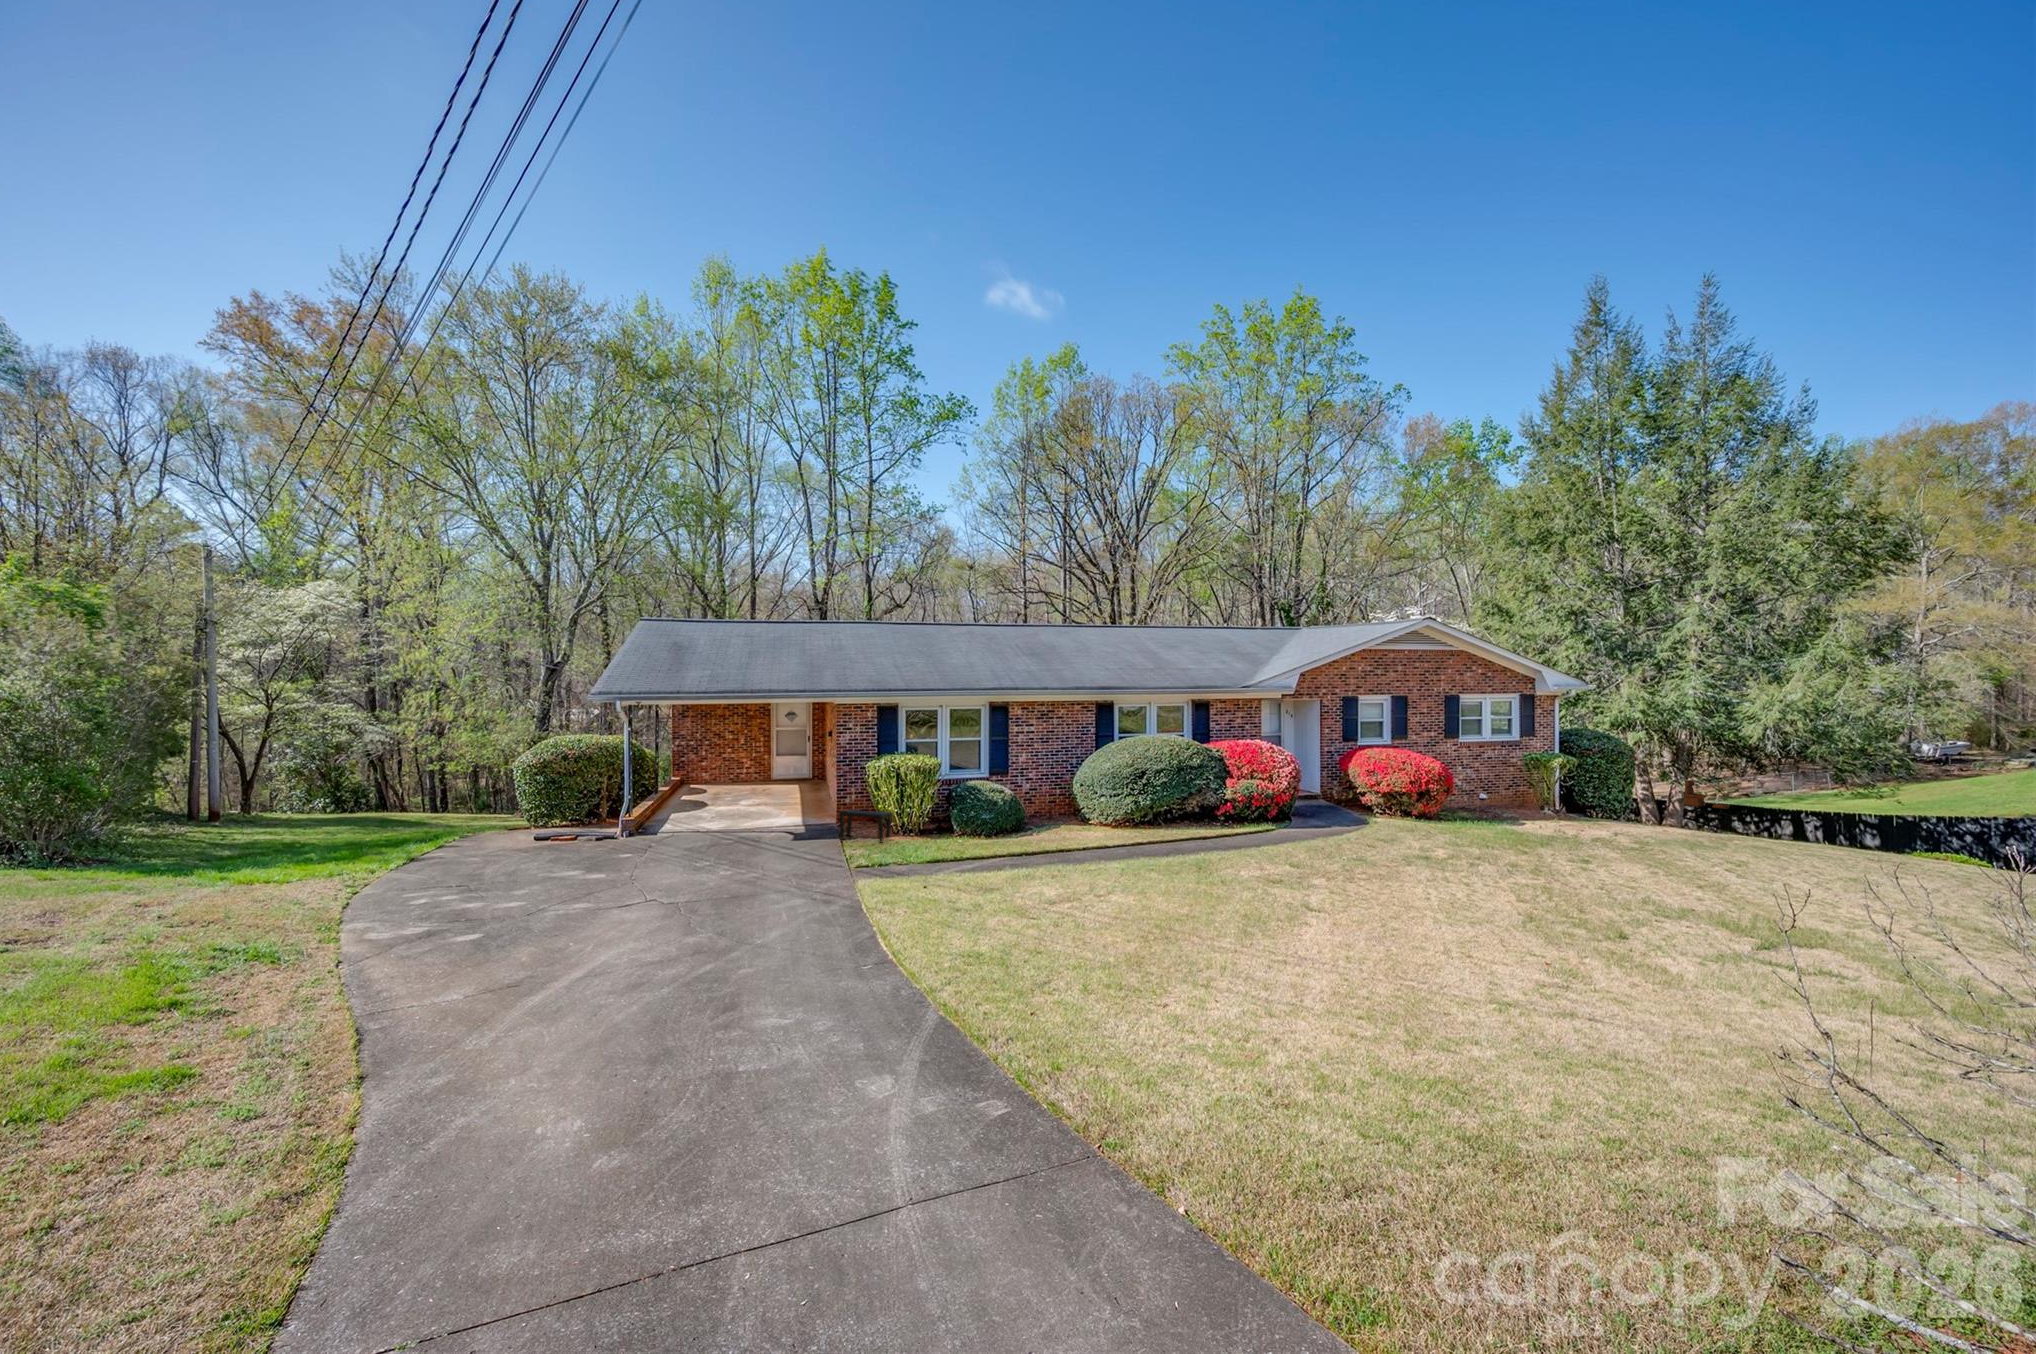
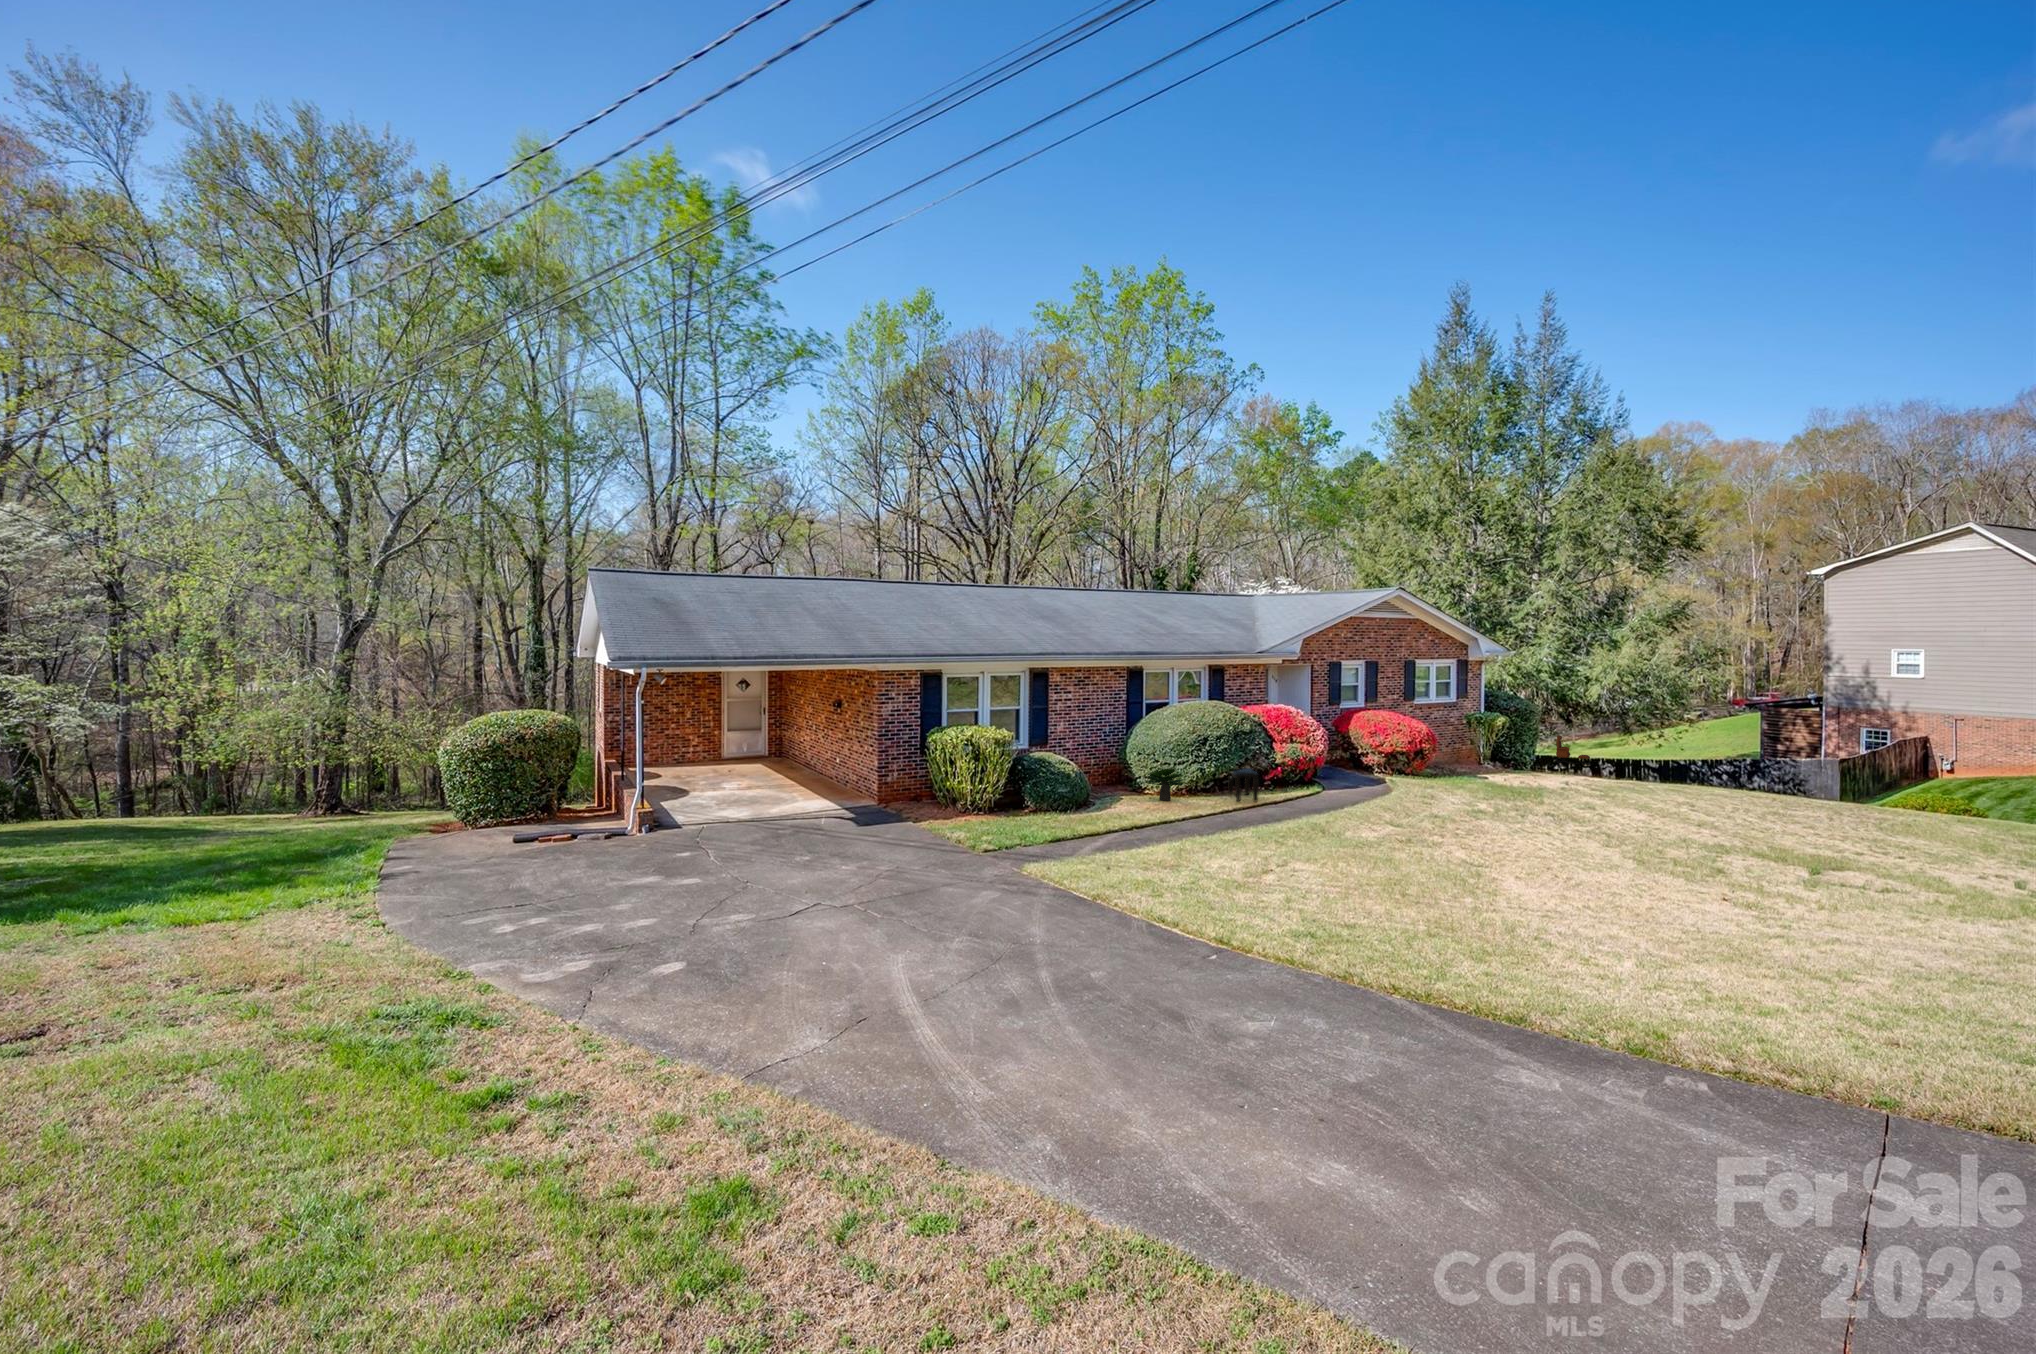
potted plant: none [1076,797,1117,832] -> present [1147,767,1185,801]
bench: present [839,810,892,843] -> present [1228,768,1259,802]

